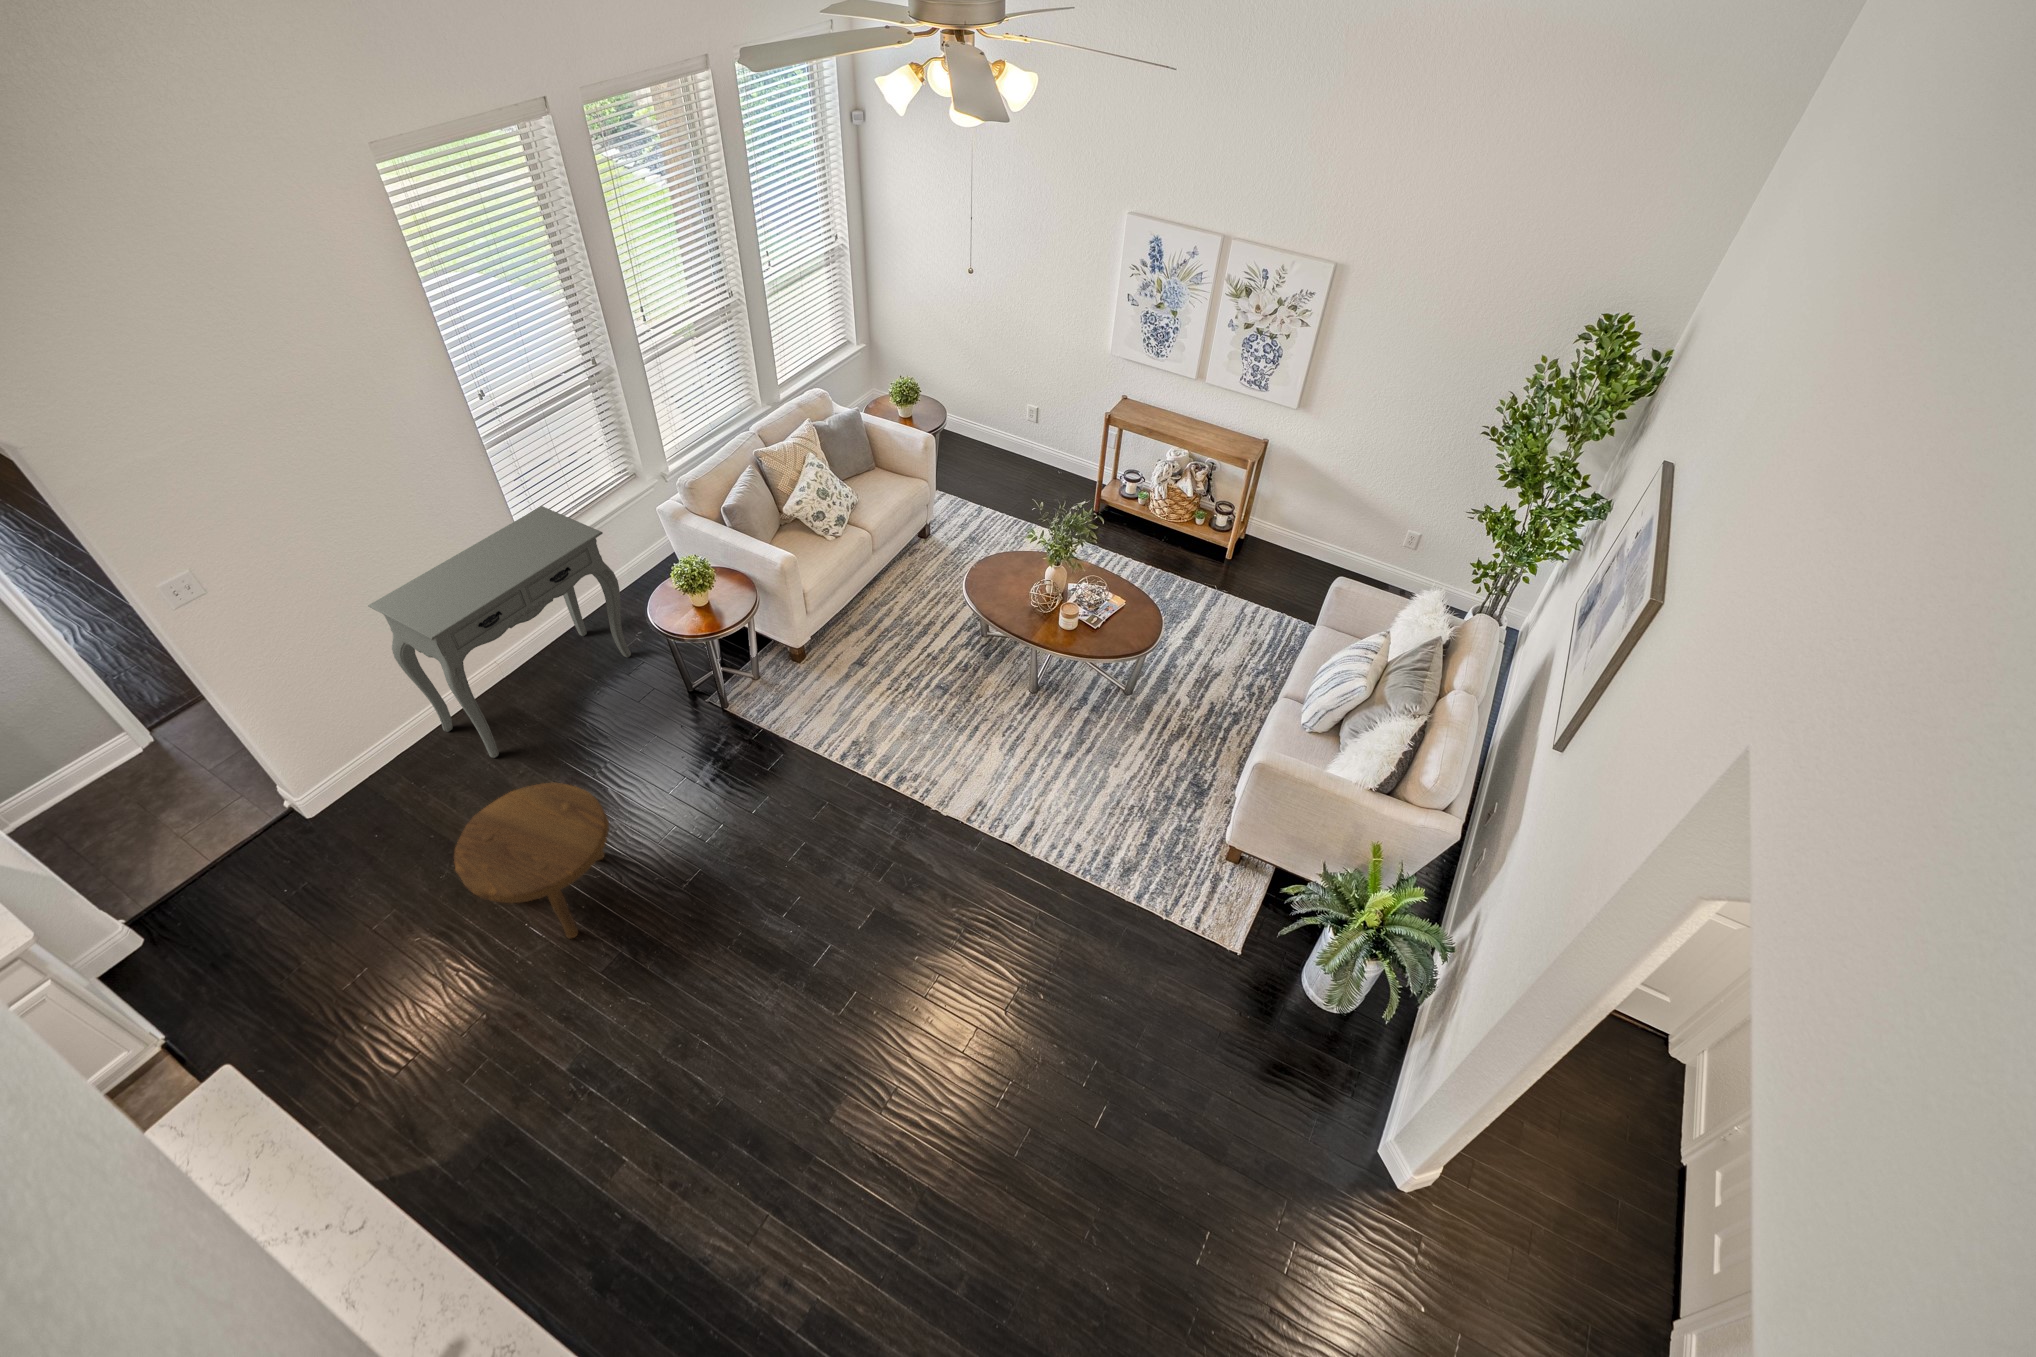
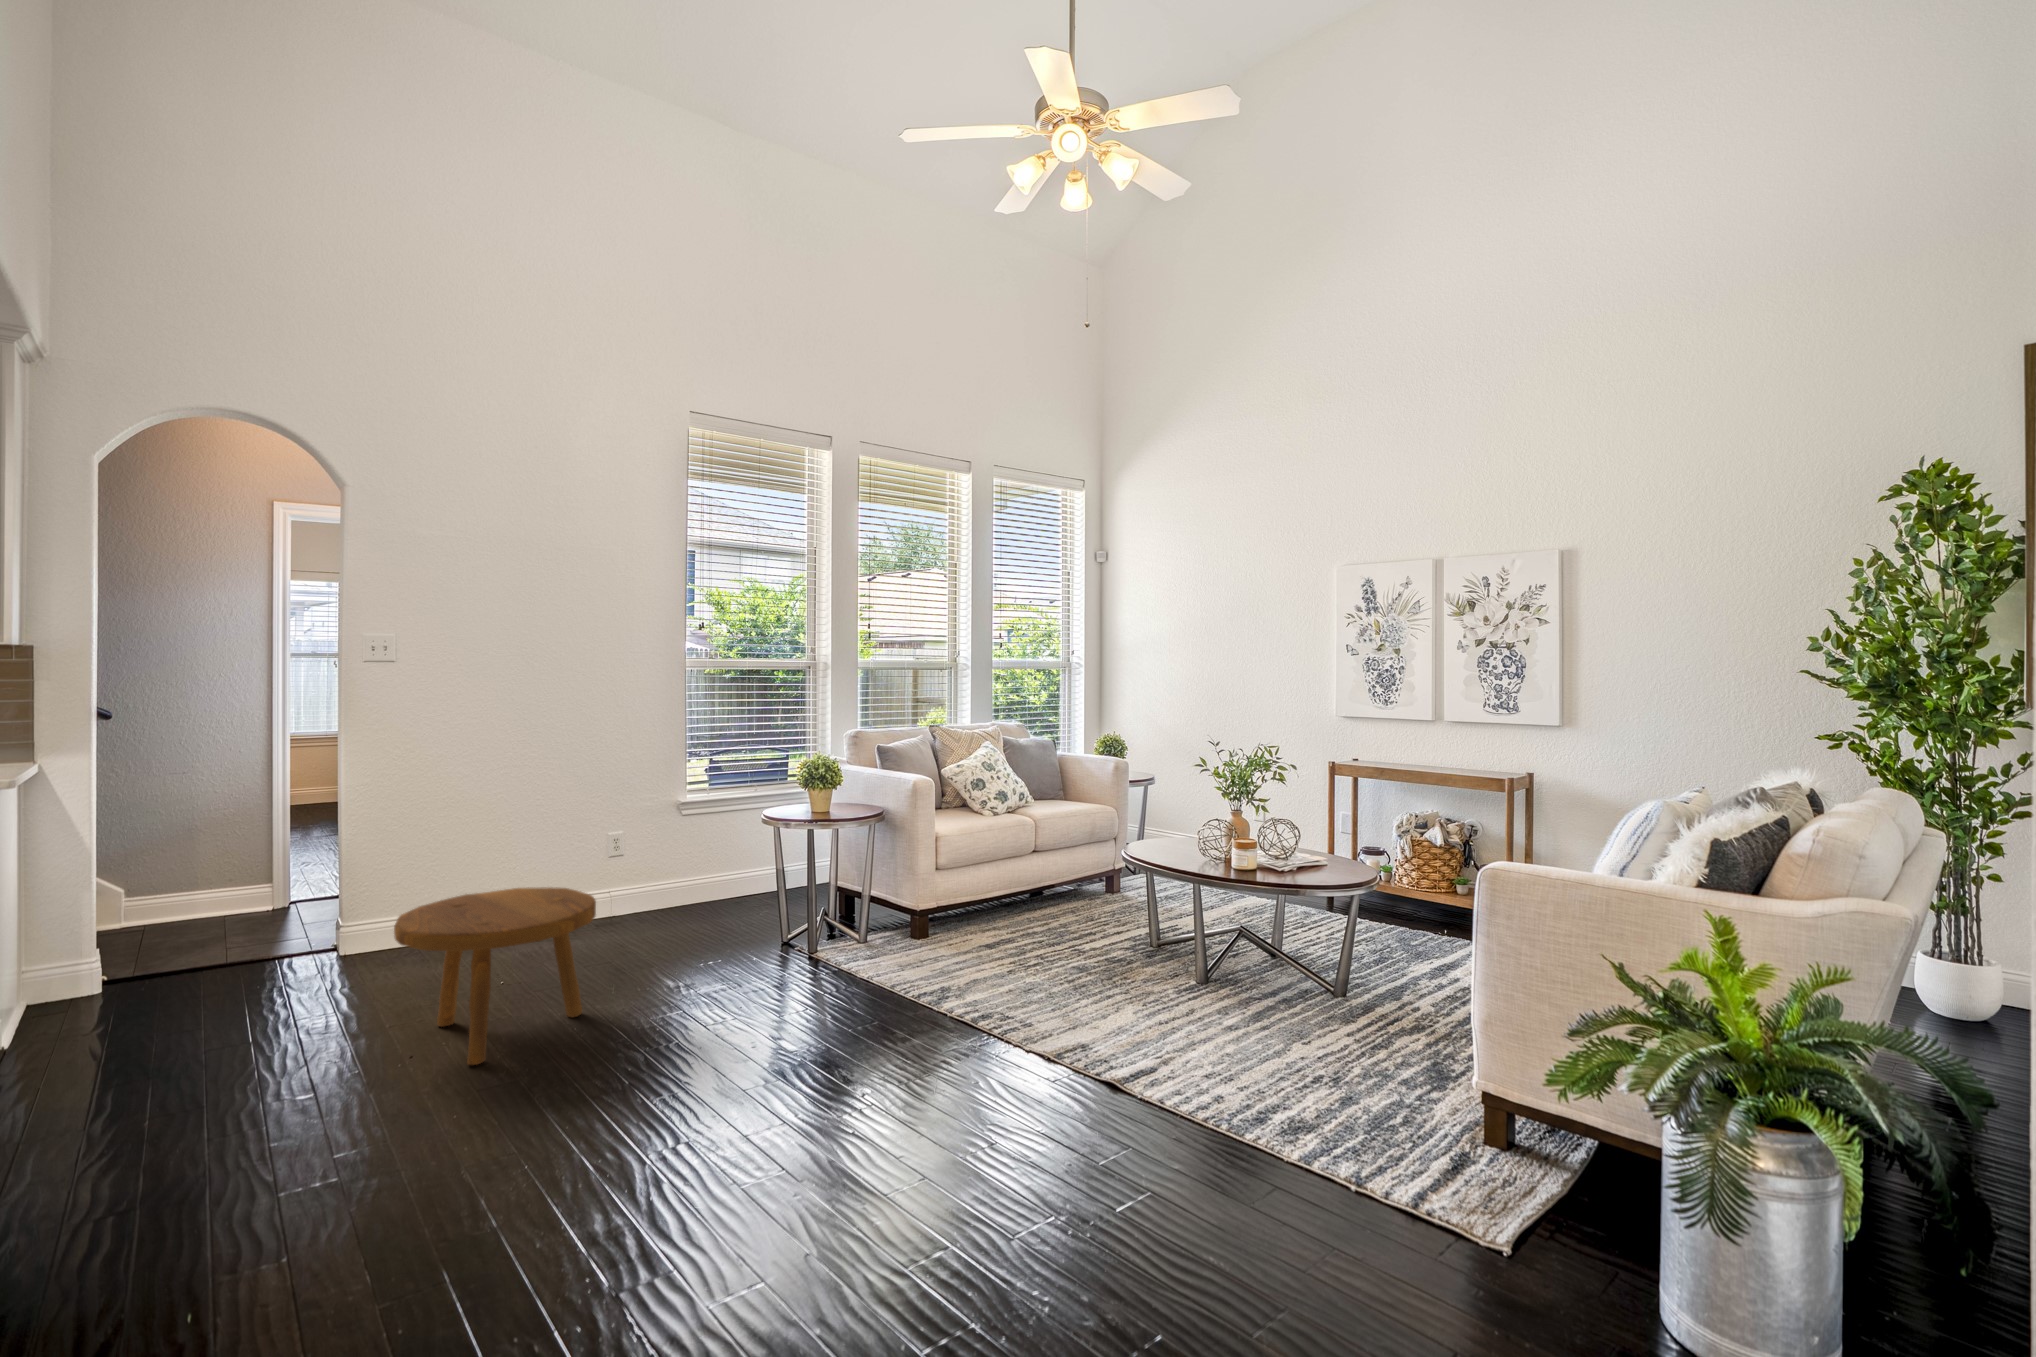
console table: present [368,506,631,758] -> none [517,737,756,944]

